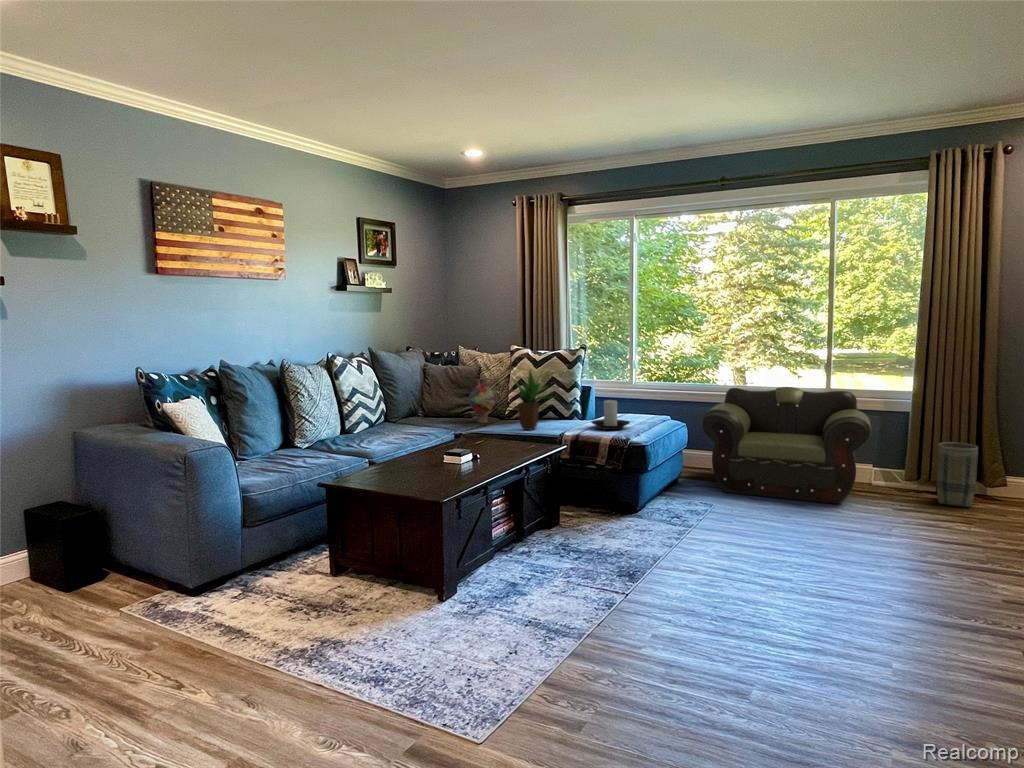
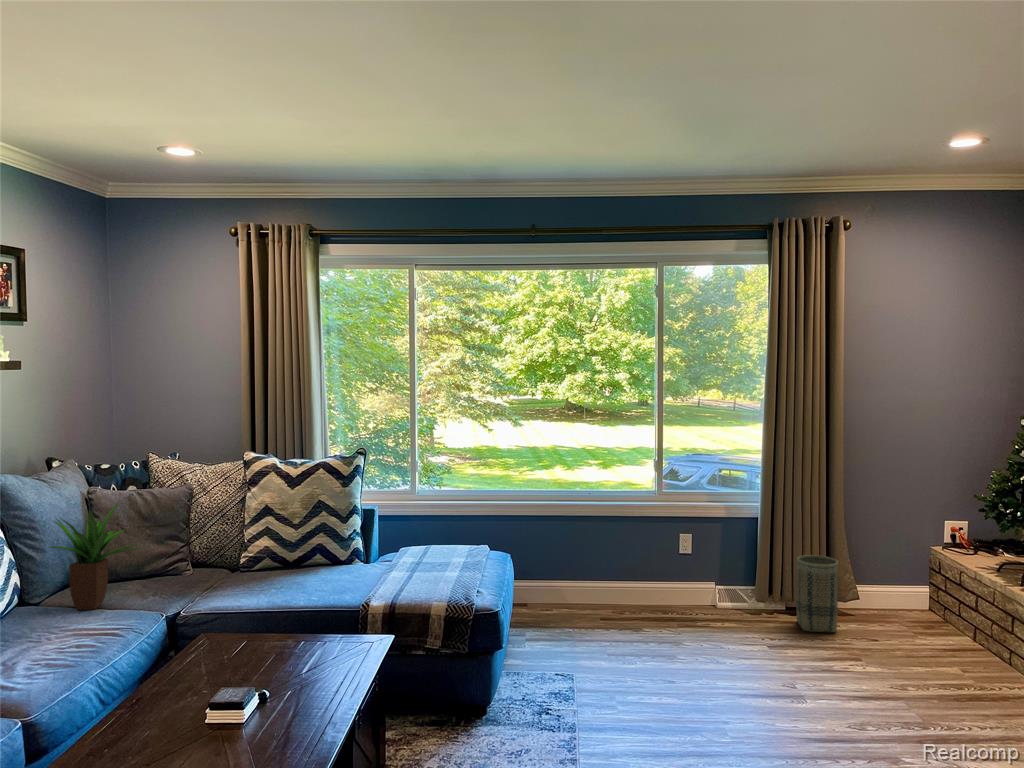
potted plant: present [511,371,551,430] -> present [51,502,139,610]
vase: present [469,379,496,423] -> none [184,512,231,587]
armchair: present [701,387,872,504] -> none [533,496,741,650]
candle holder: present [591,400,630,430] -> none [396,536,455,584]

